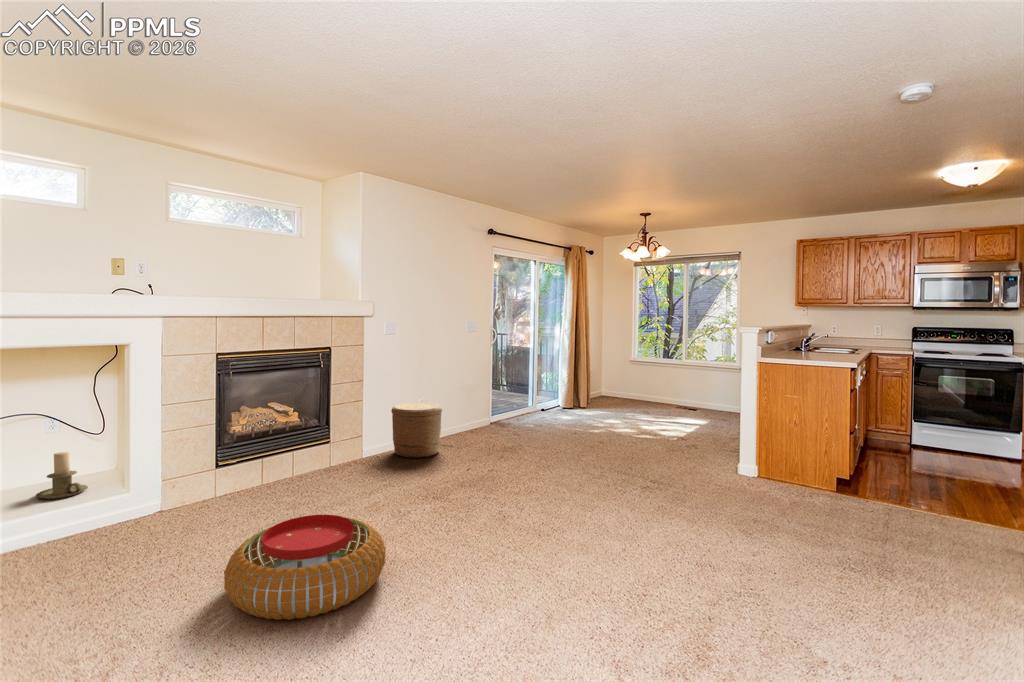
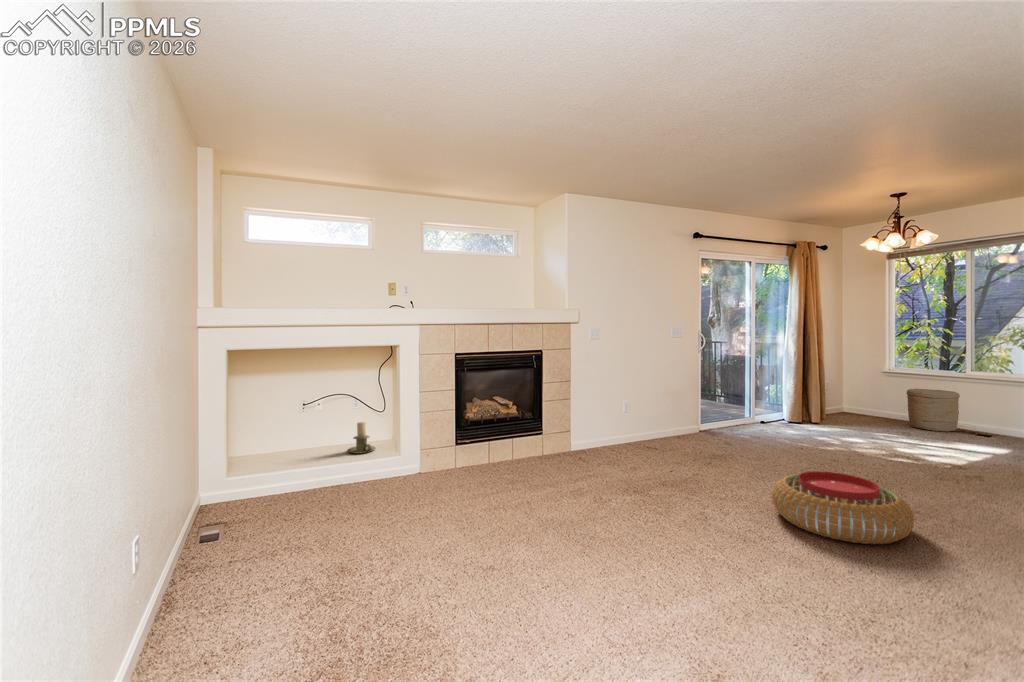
woven basket: present [391,403,442,458] -> present [906,389,960,432]
pouf: present [224,515,386,620] -> present [772,471,914,544]

